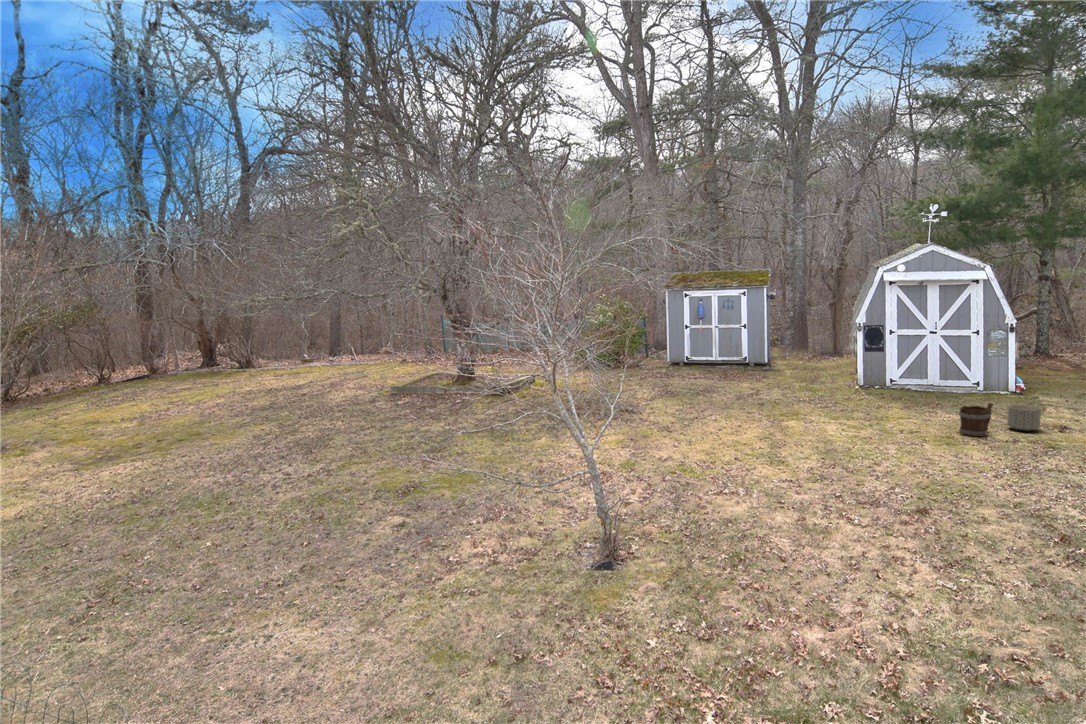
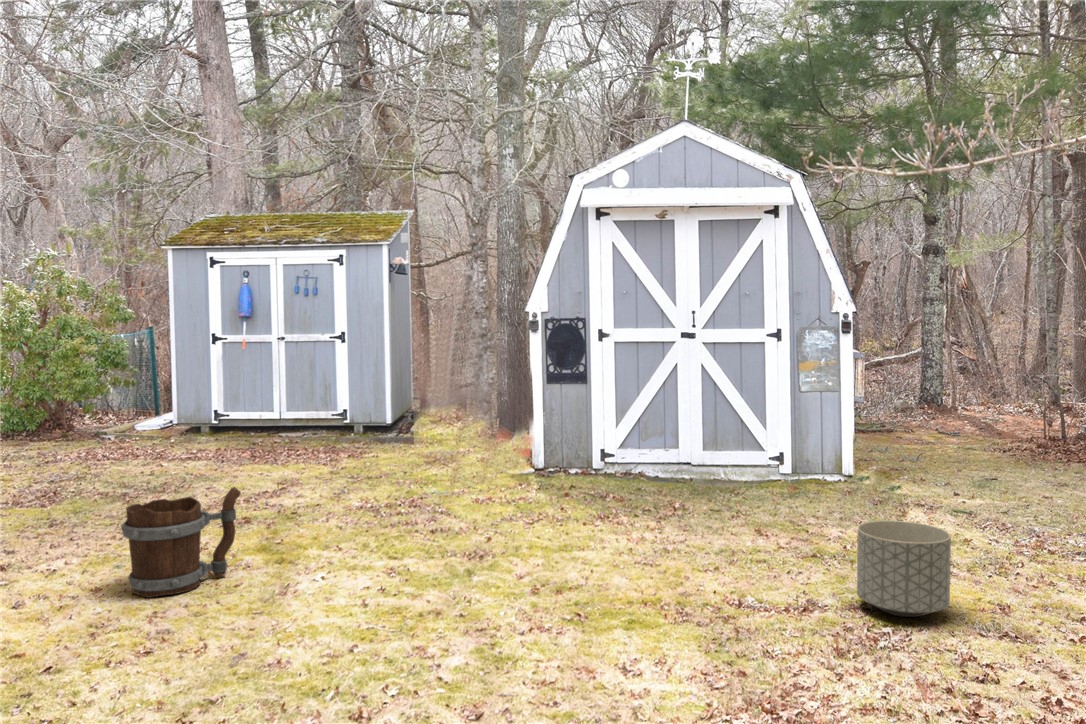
bucket: present [959,403,993,437] -> present [121,487,241,598]

